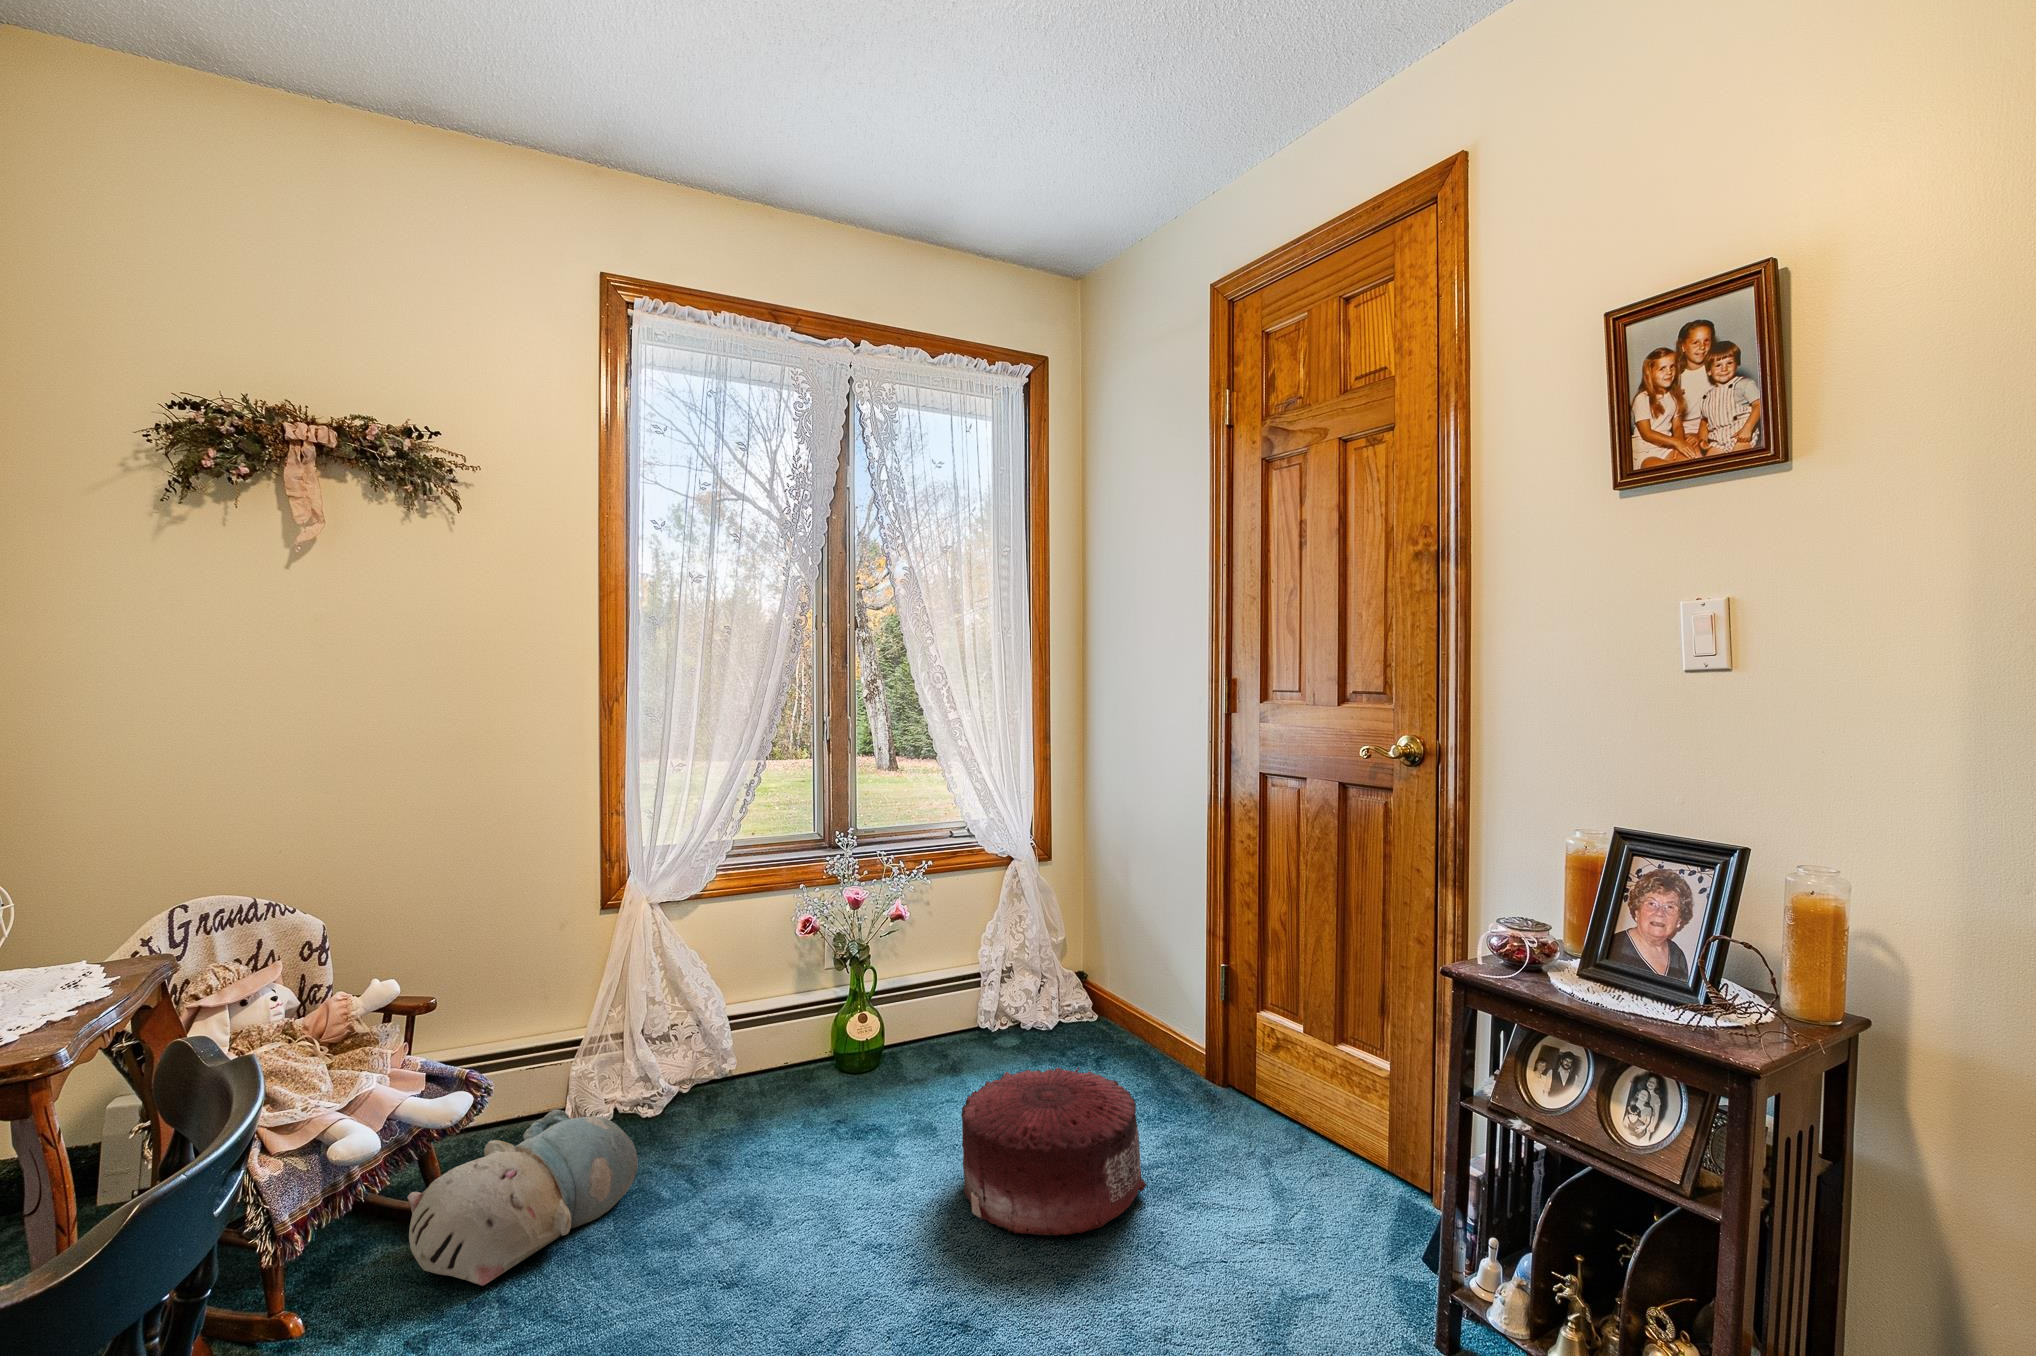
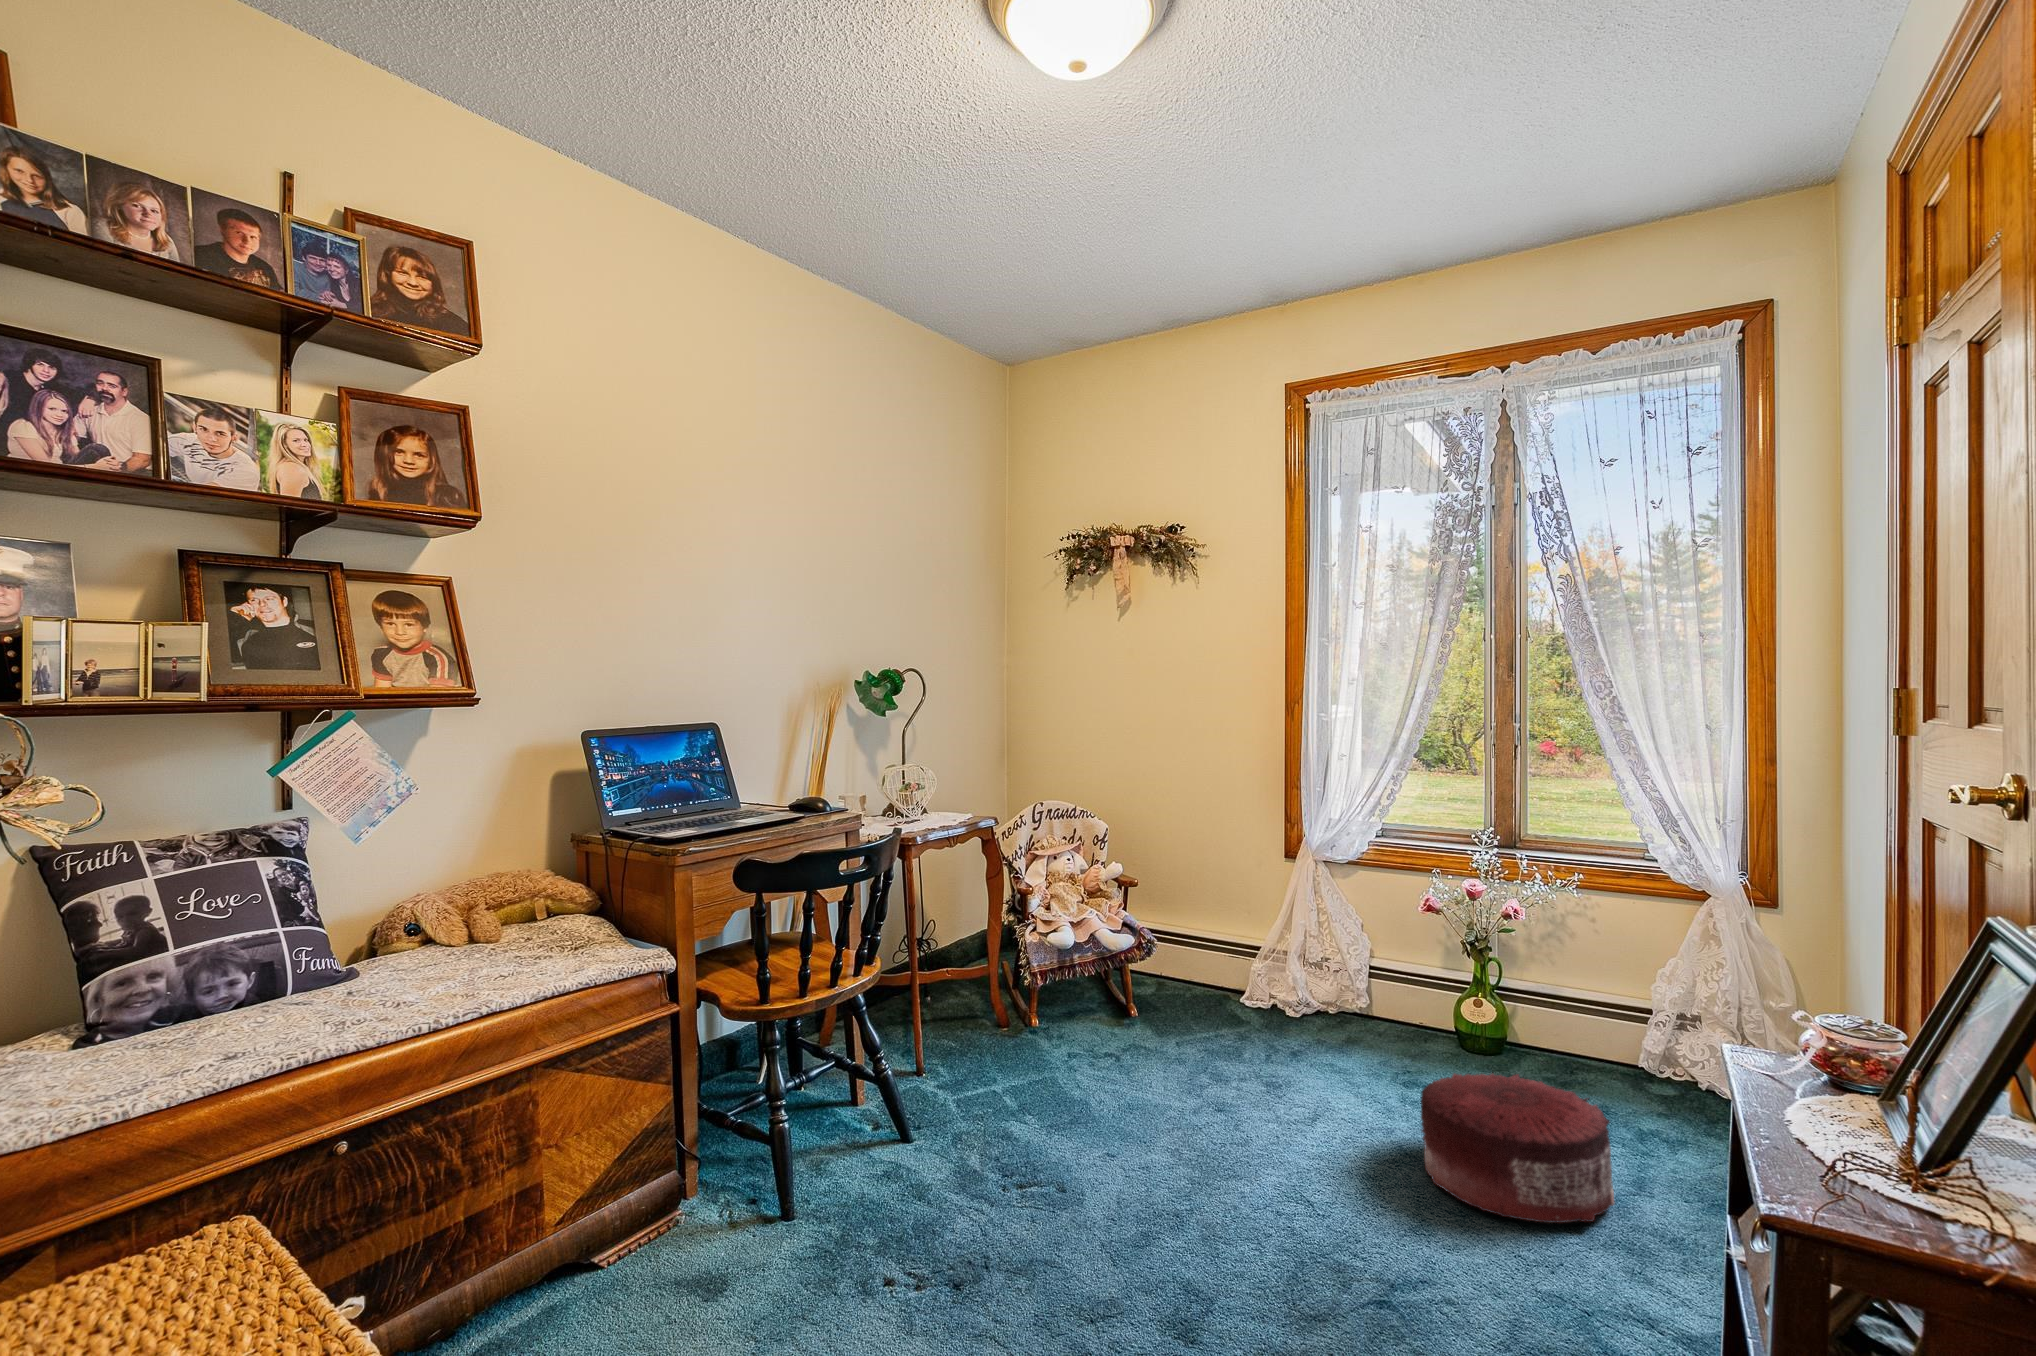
plush toy: present [407,1110,638,1286] -> none [1110,977,1244,1050]

